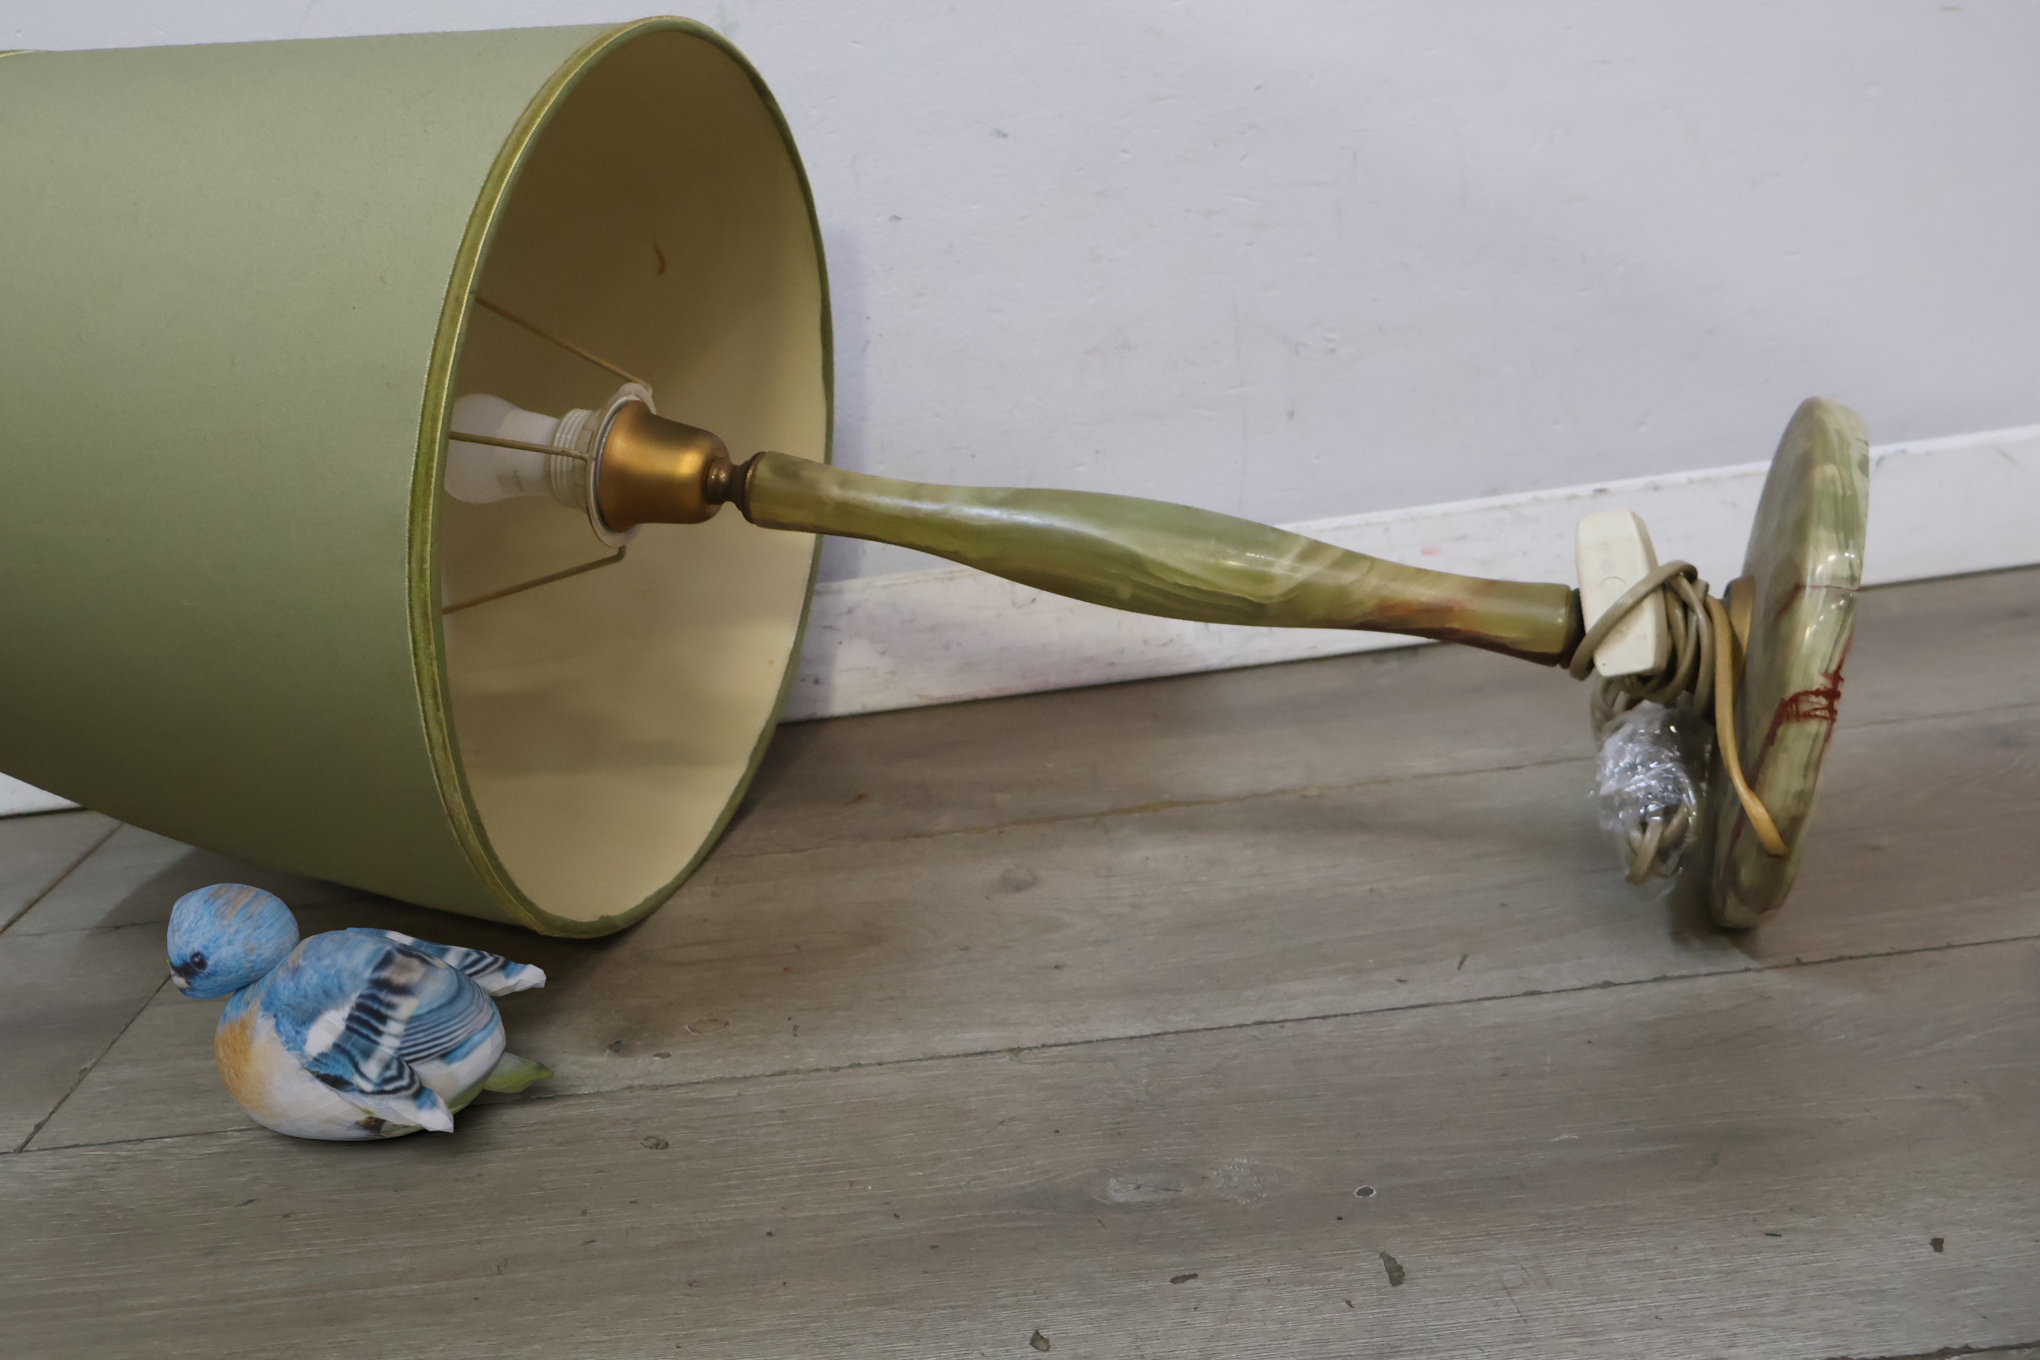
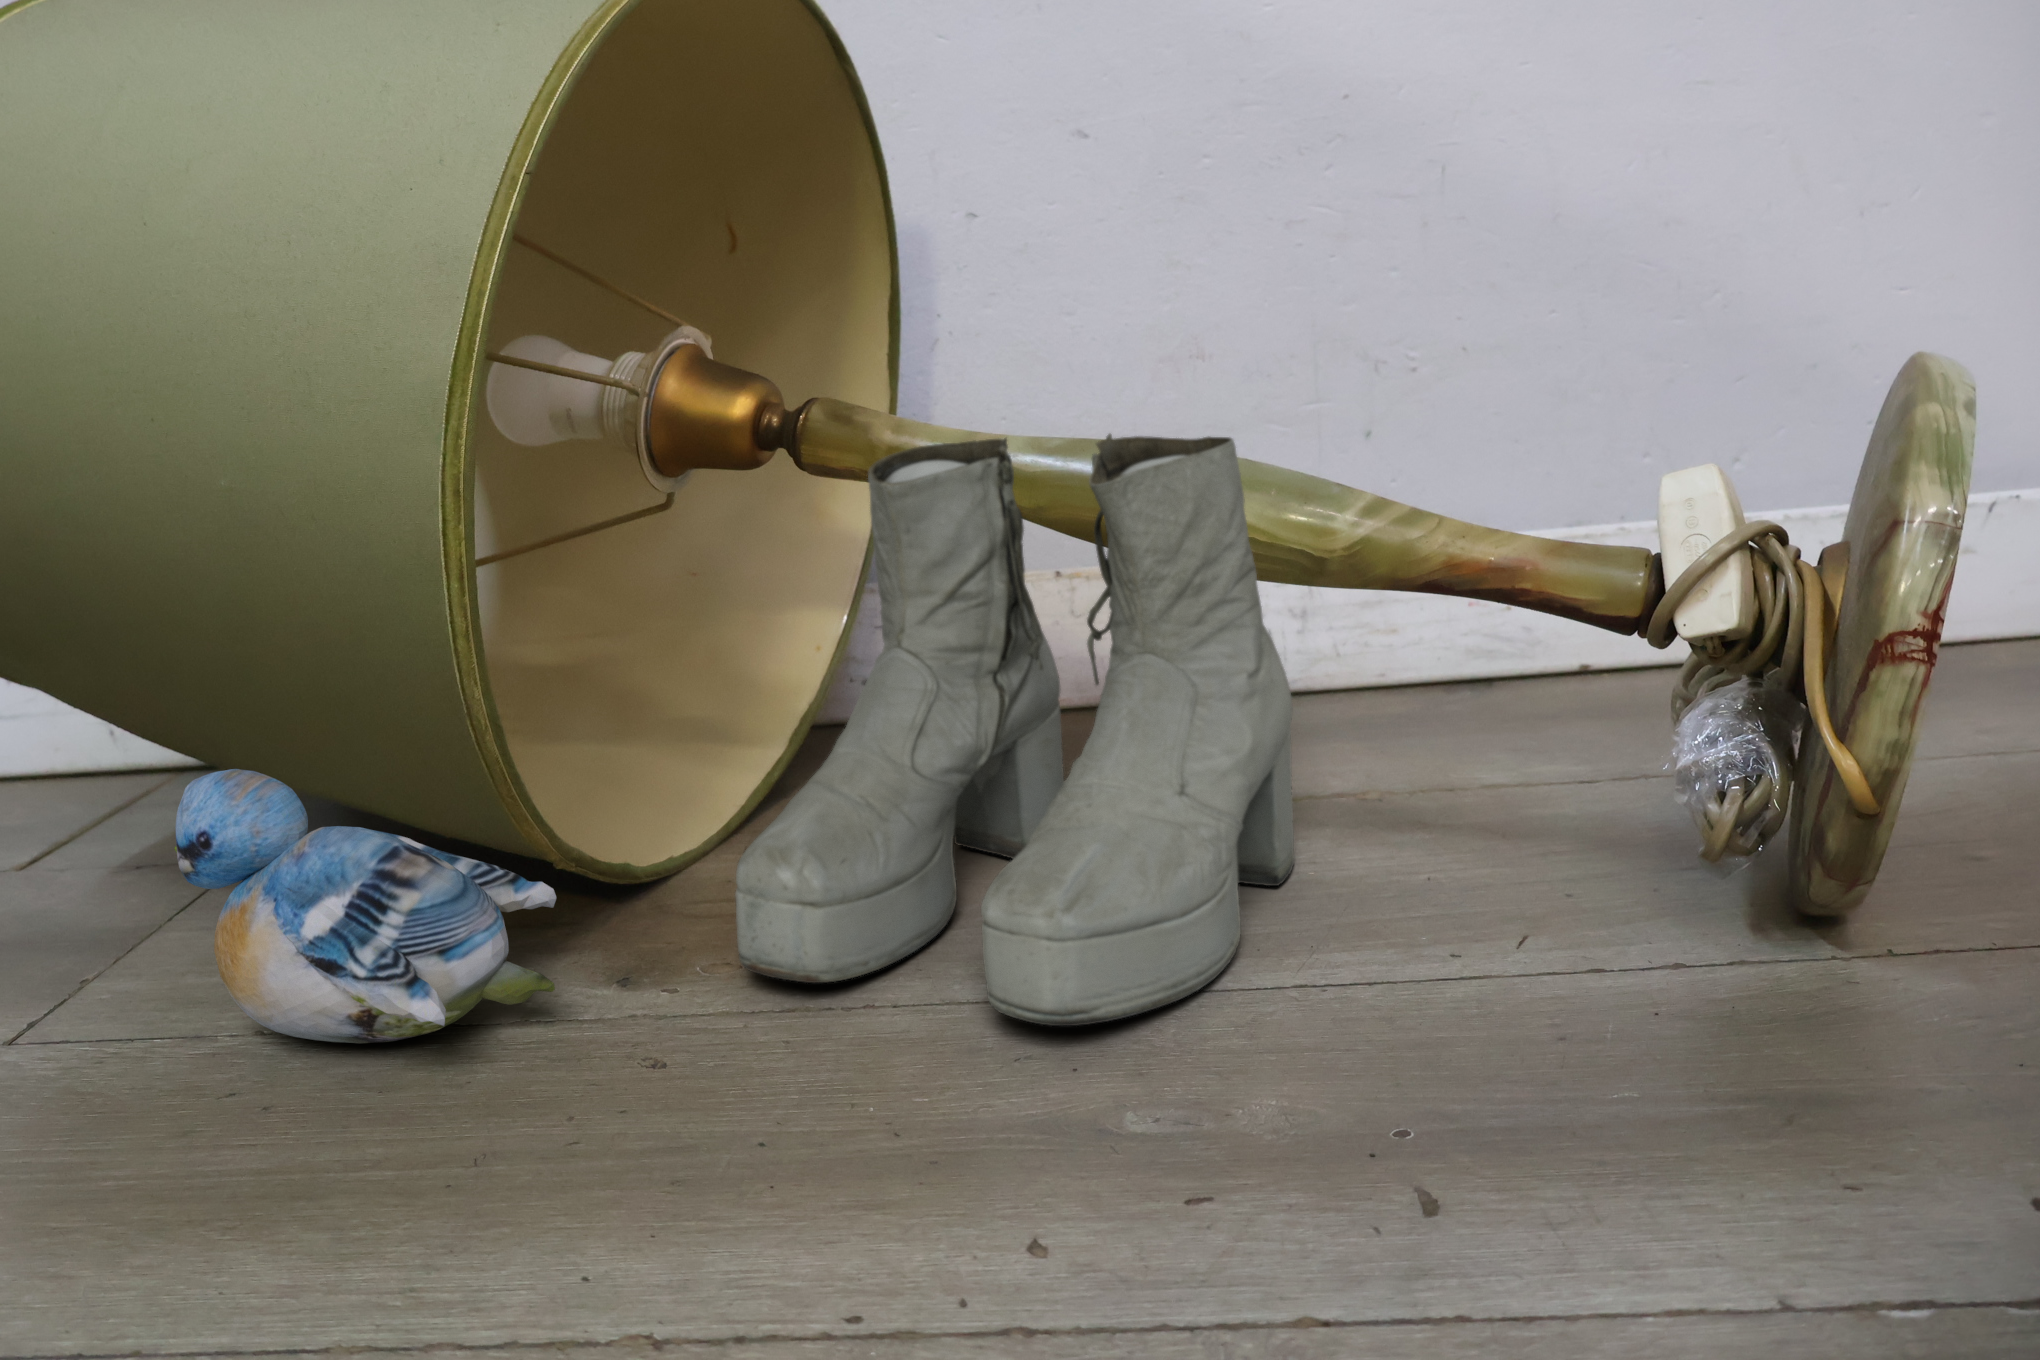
boots: none [721,497,1246,1095] -> present [735,434,1294,1026]

